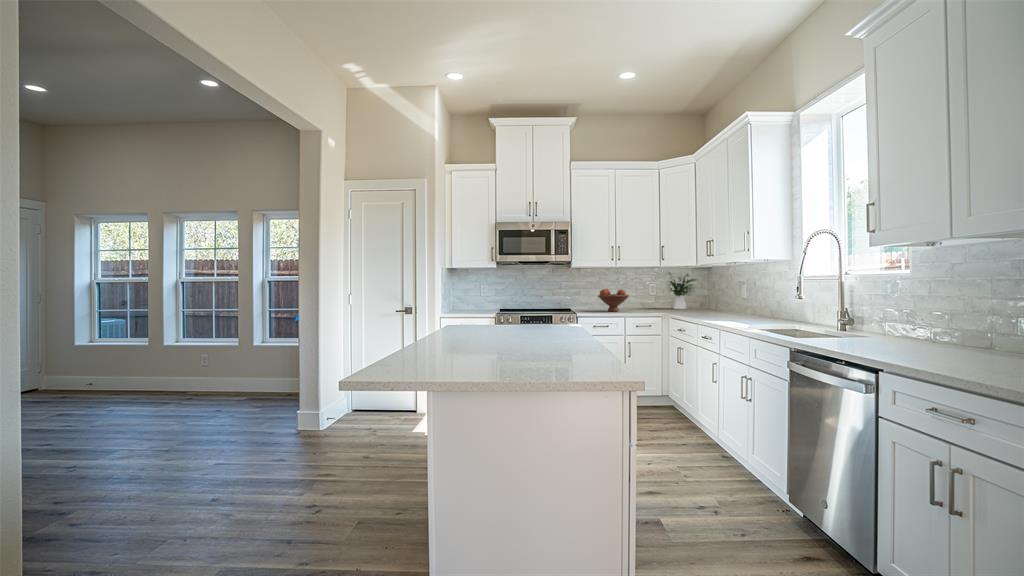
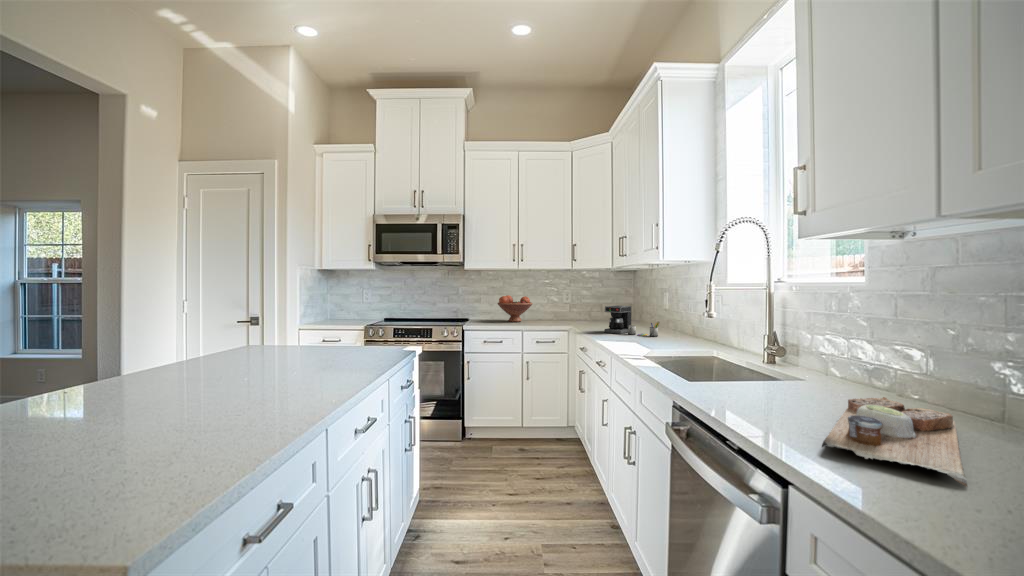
flower arrangement: present [668,272,696,309] -> none [574,275,615,319]
coffee maker: none [702,295,751,319] -> present [604,305,660,337]
cutting board: none [867,335,942,359] -> present [822,397,967,487]

